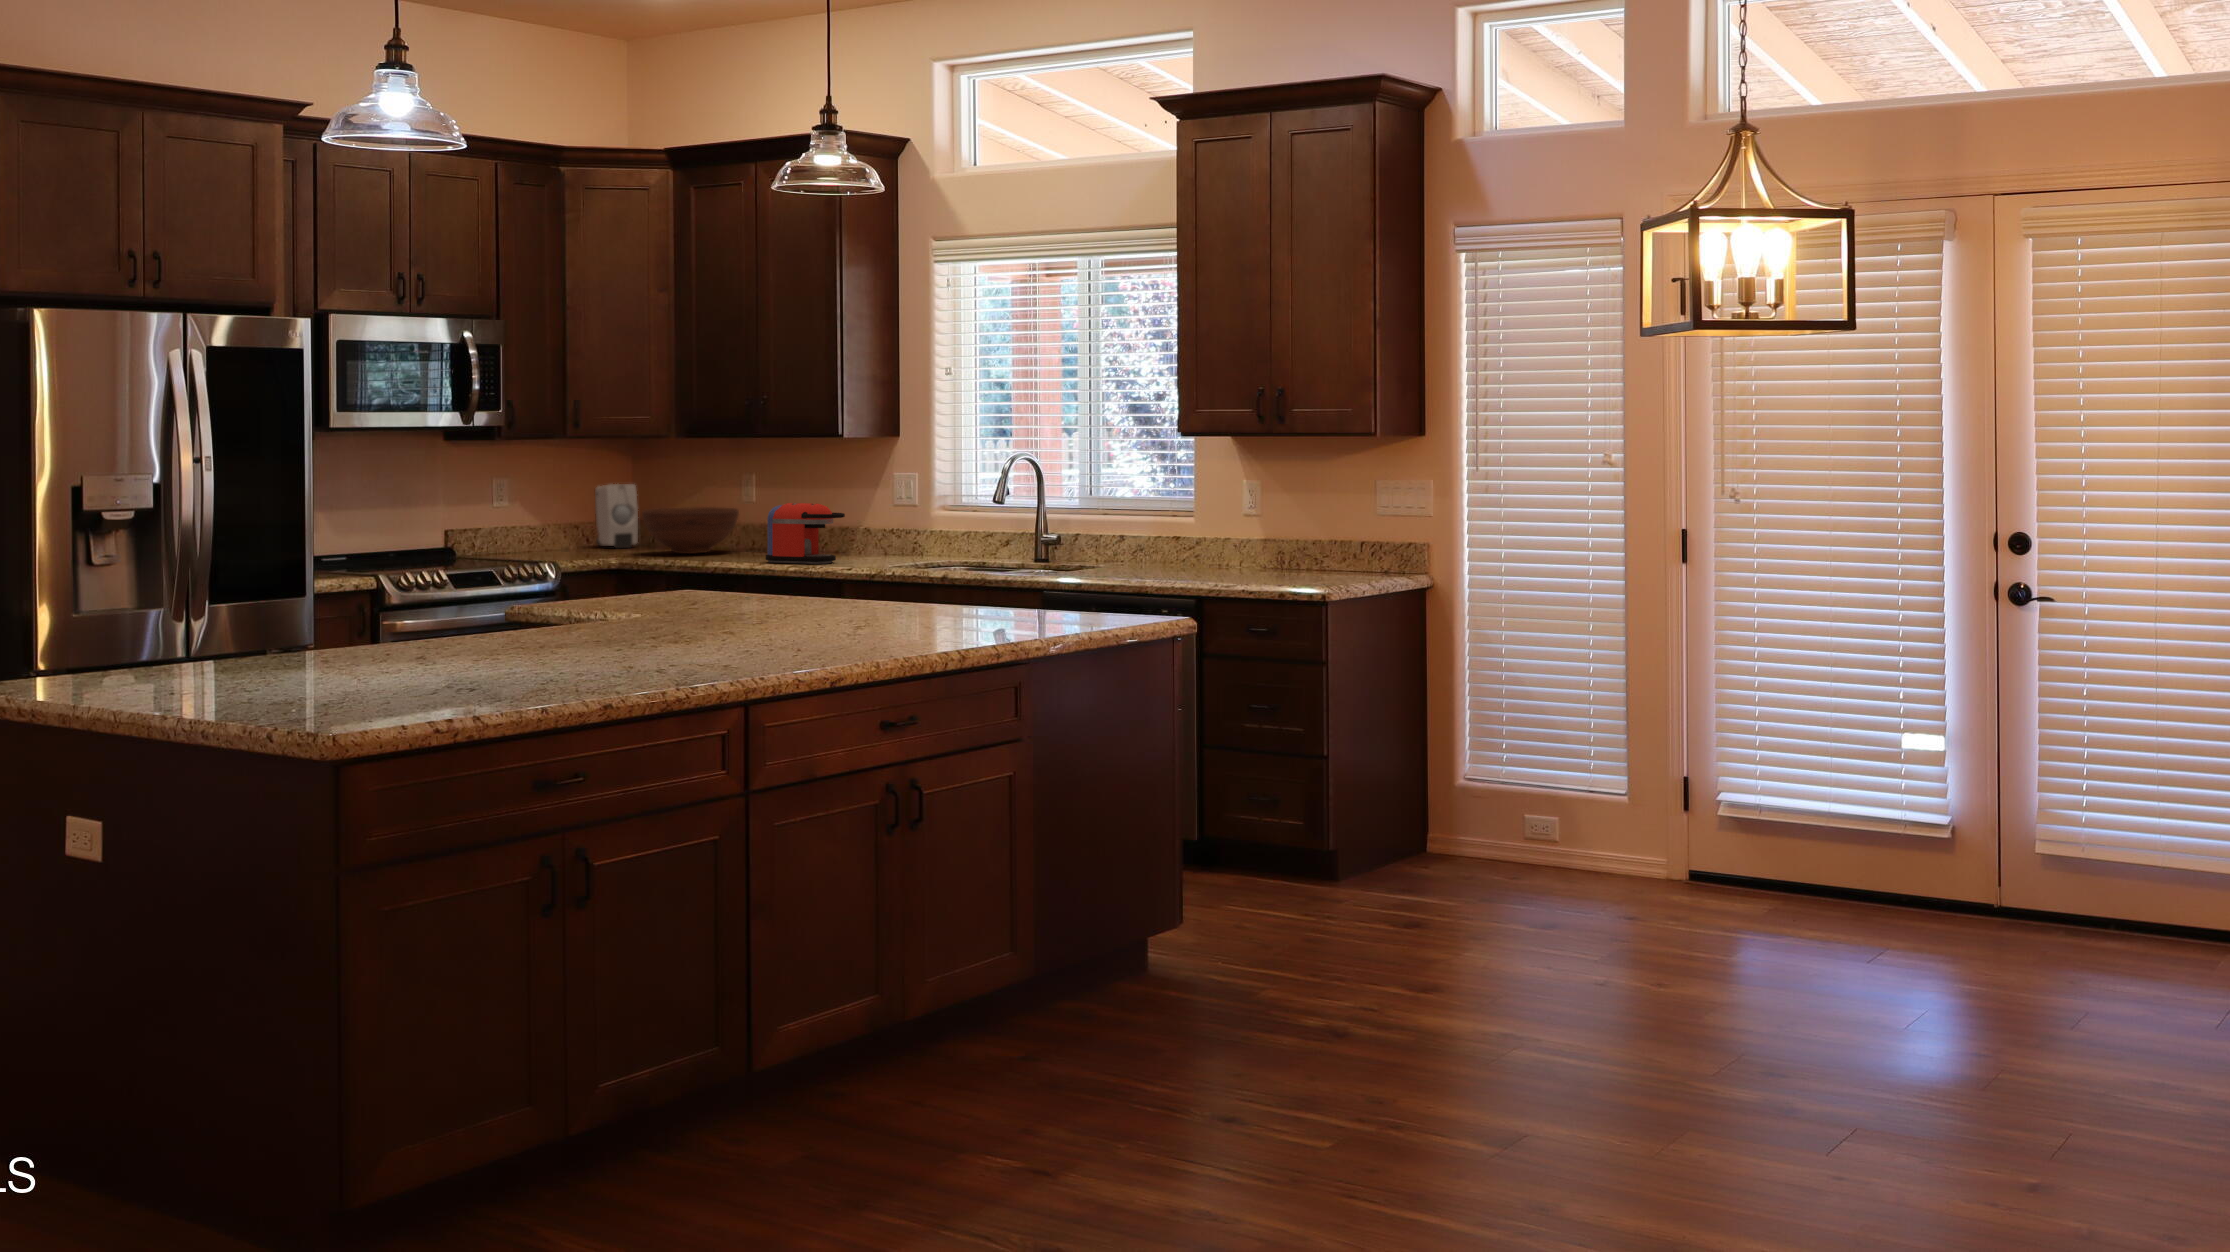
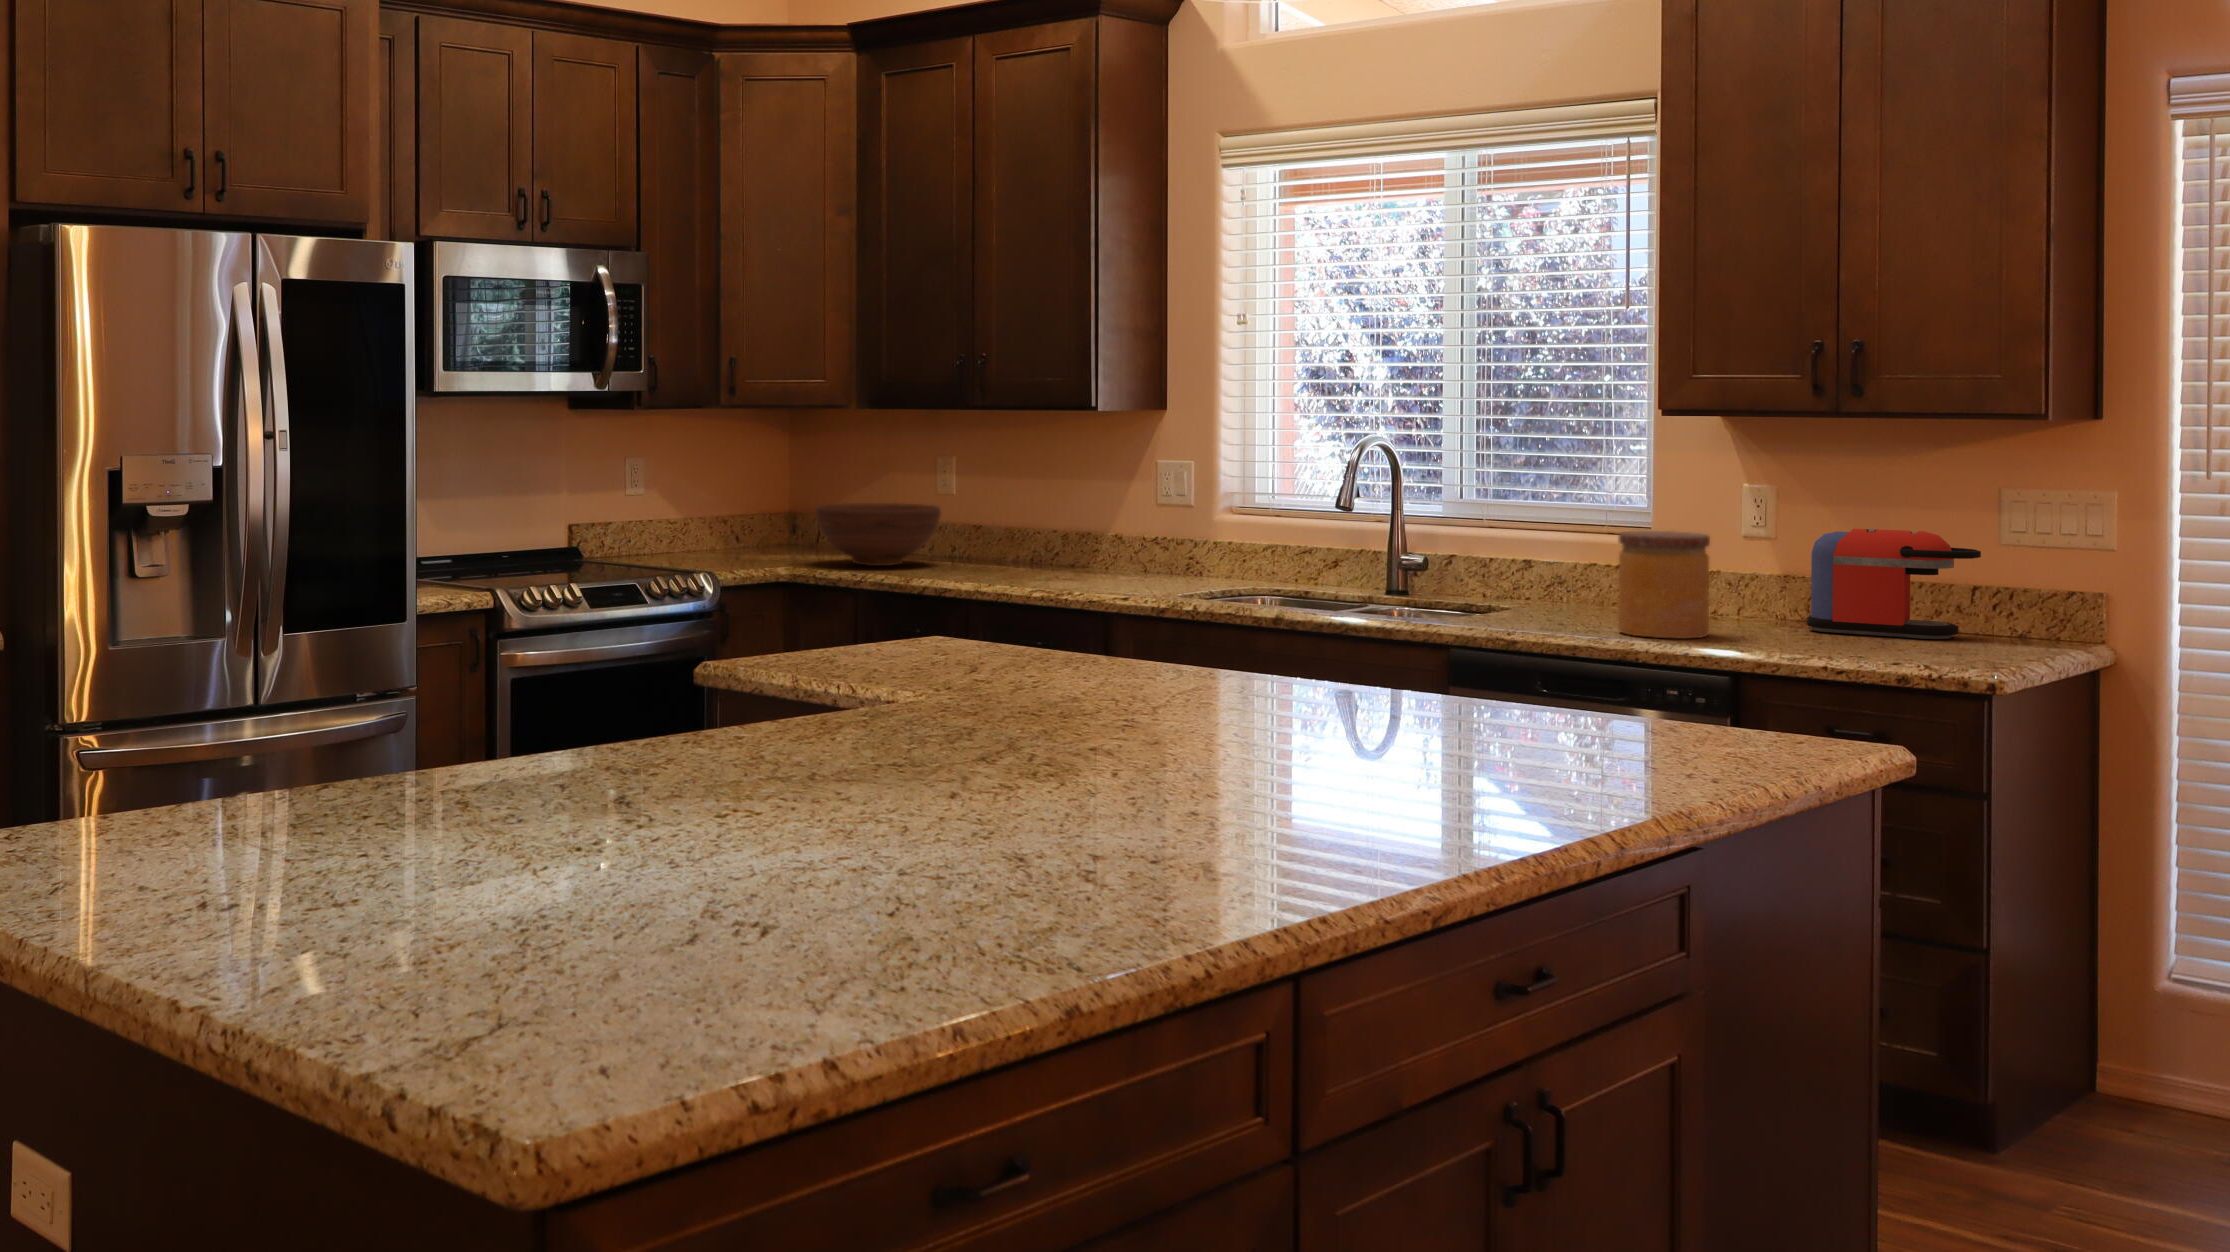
soap dispenser: present [595,484,638,548] -> none [748,470,803,554]
coffee maker: present [766,503,845,564] -> present [1807,529,1981,639]
jar: none [1144,512,1197,578] -> present [1618,531,1710,639]

